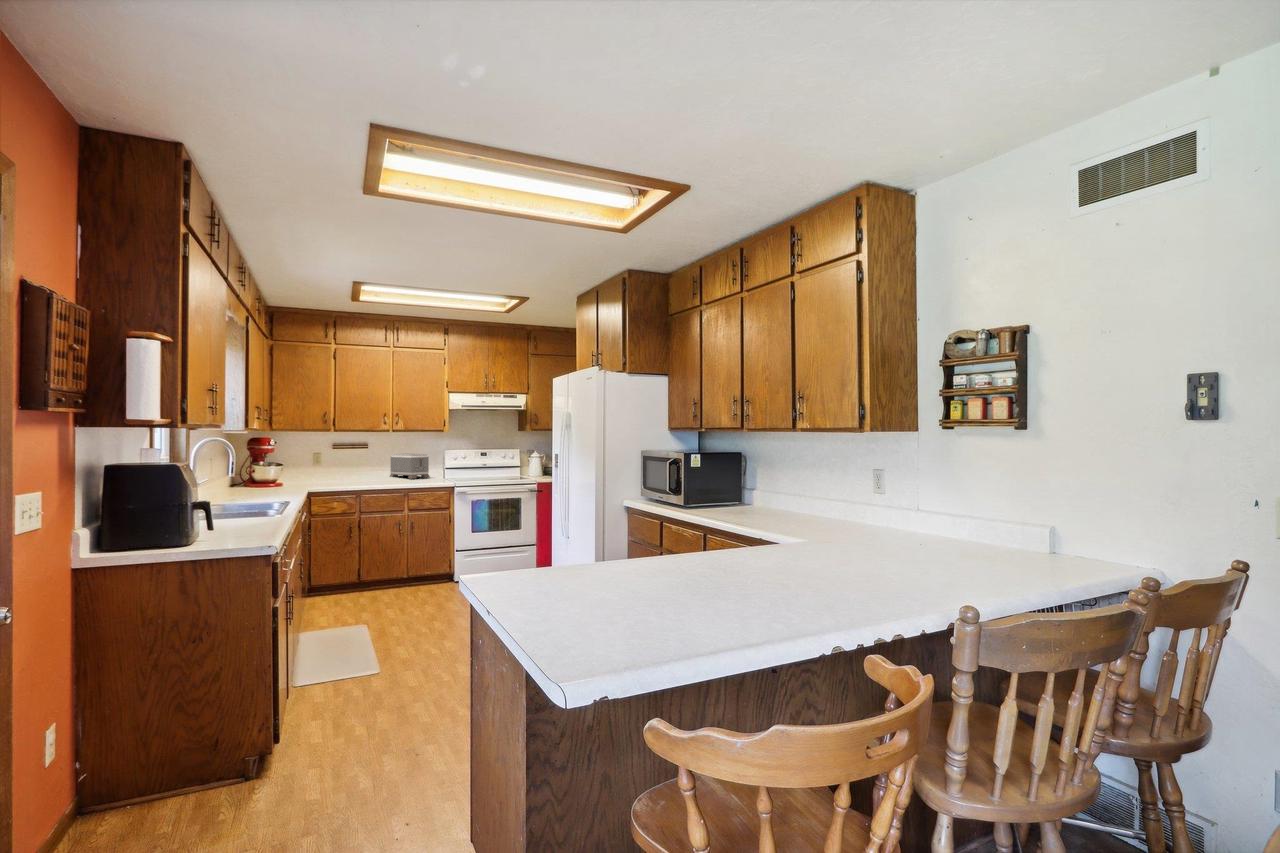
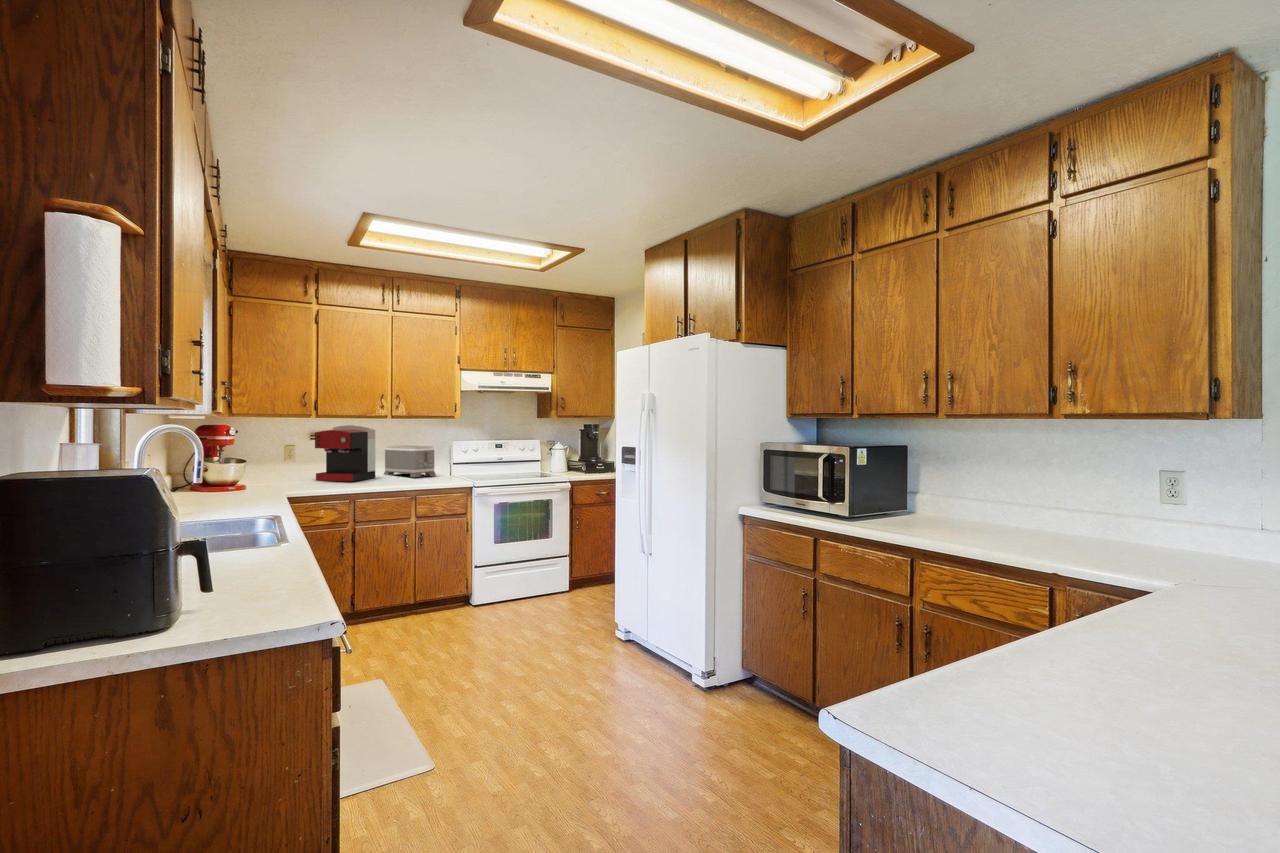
coffee maker: none [333,438,381,481] -> present [315,425,375,481]

